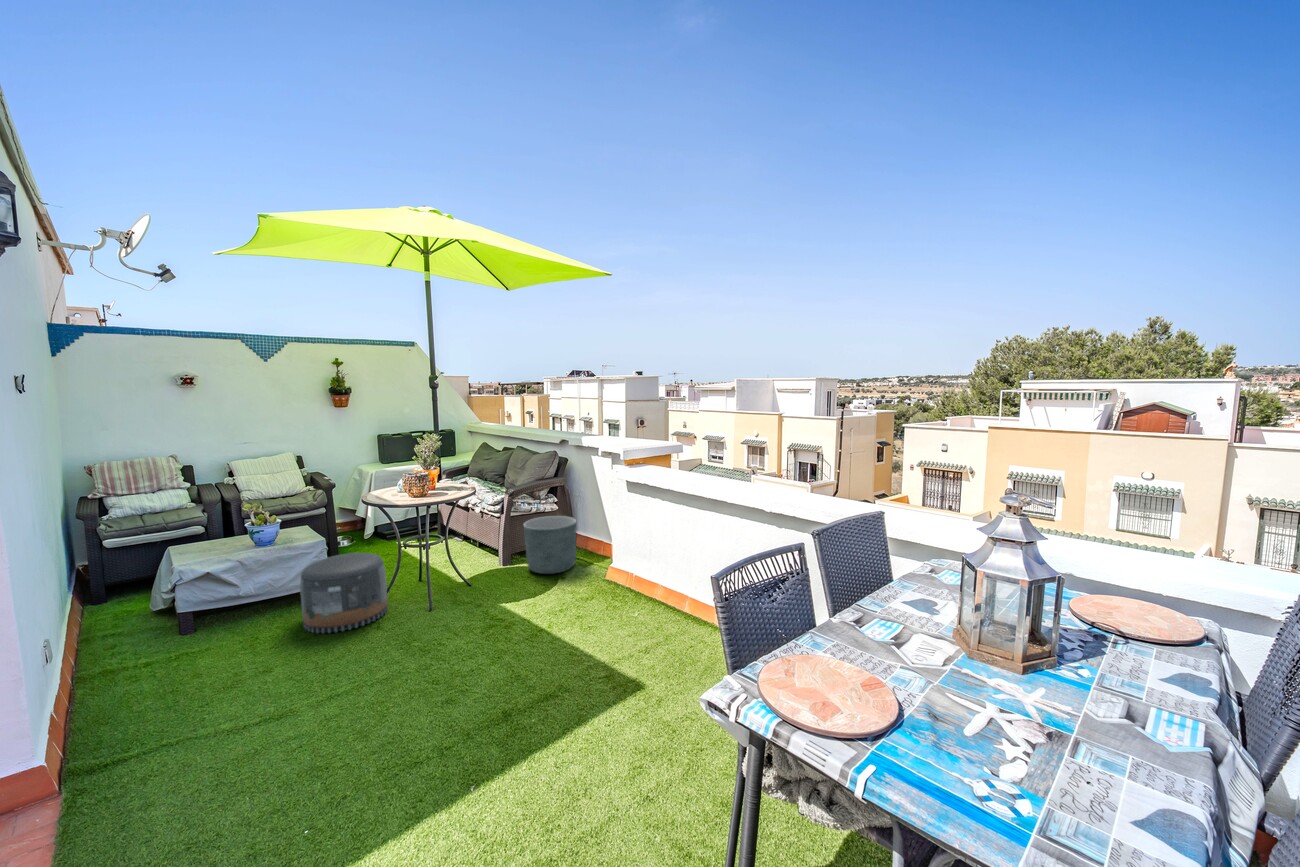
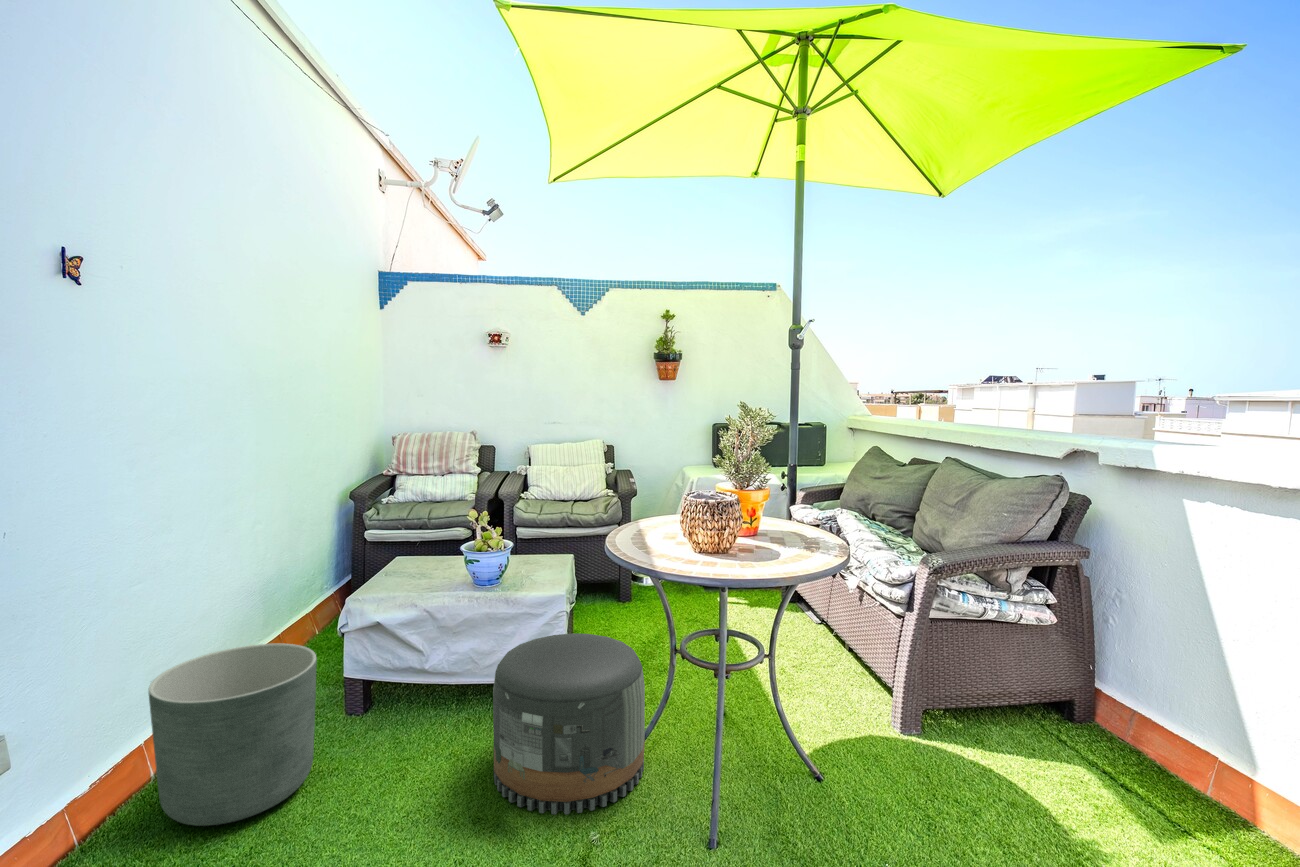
planter: present [524,516,576,574] -> present [149,643,317,826]

